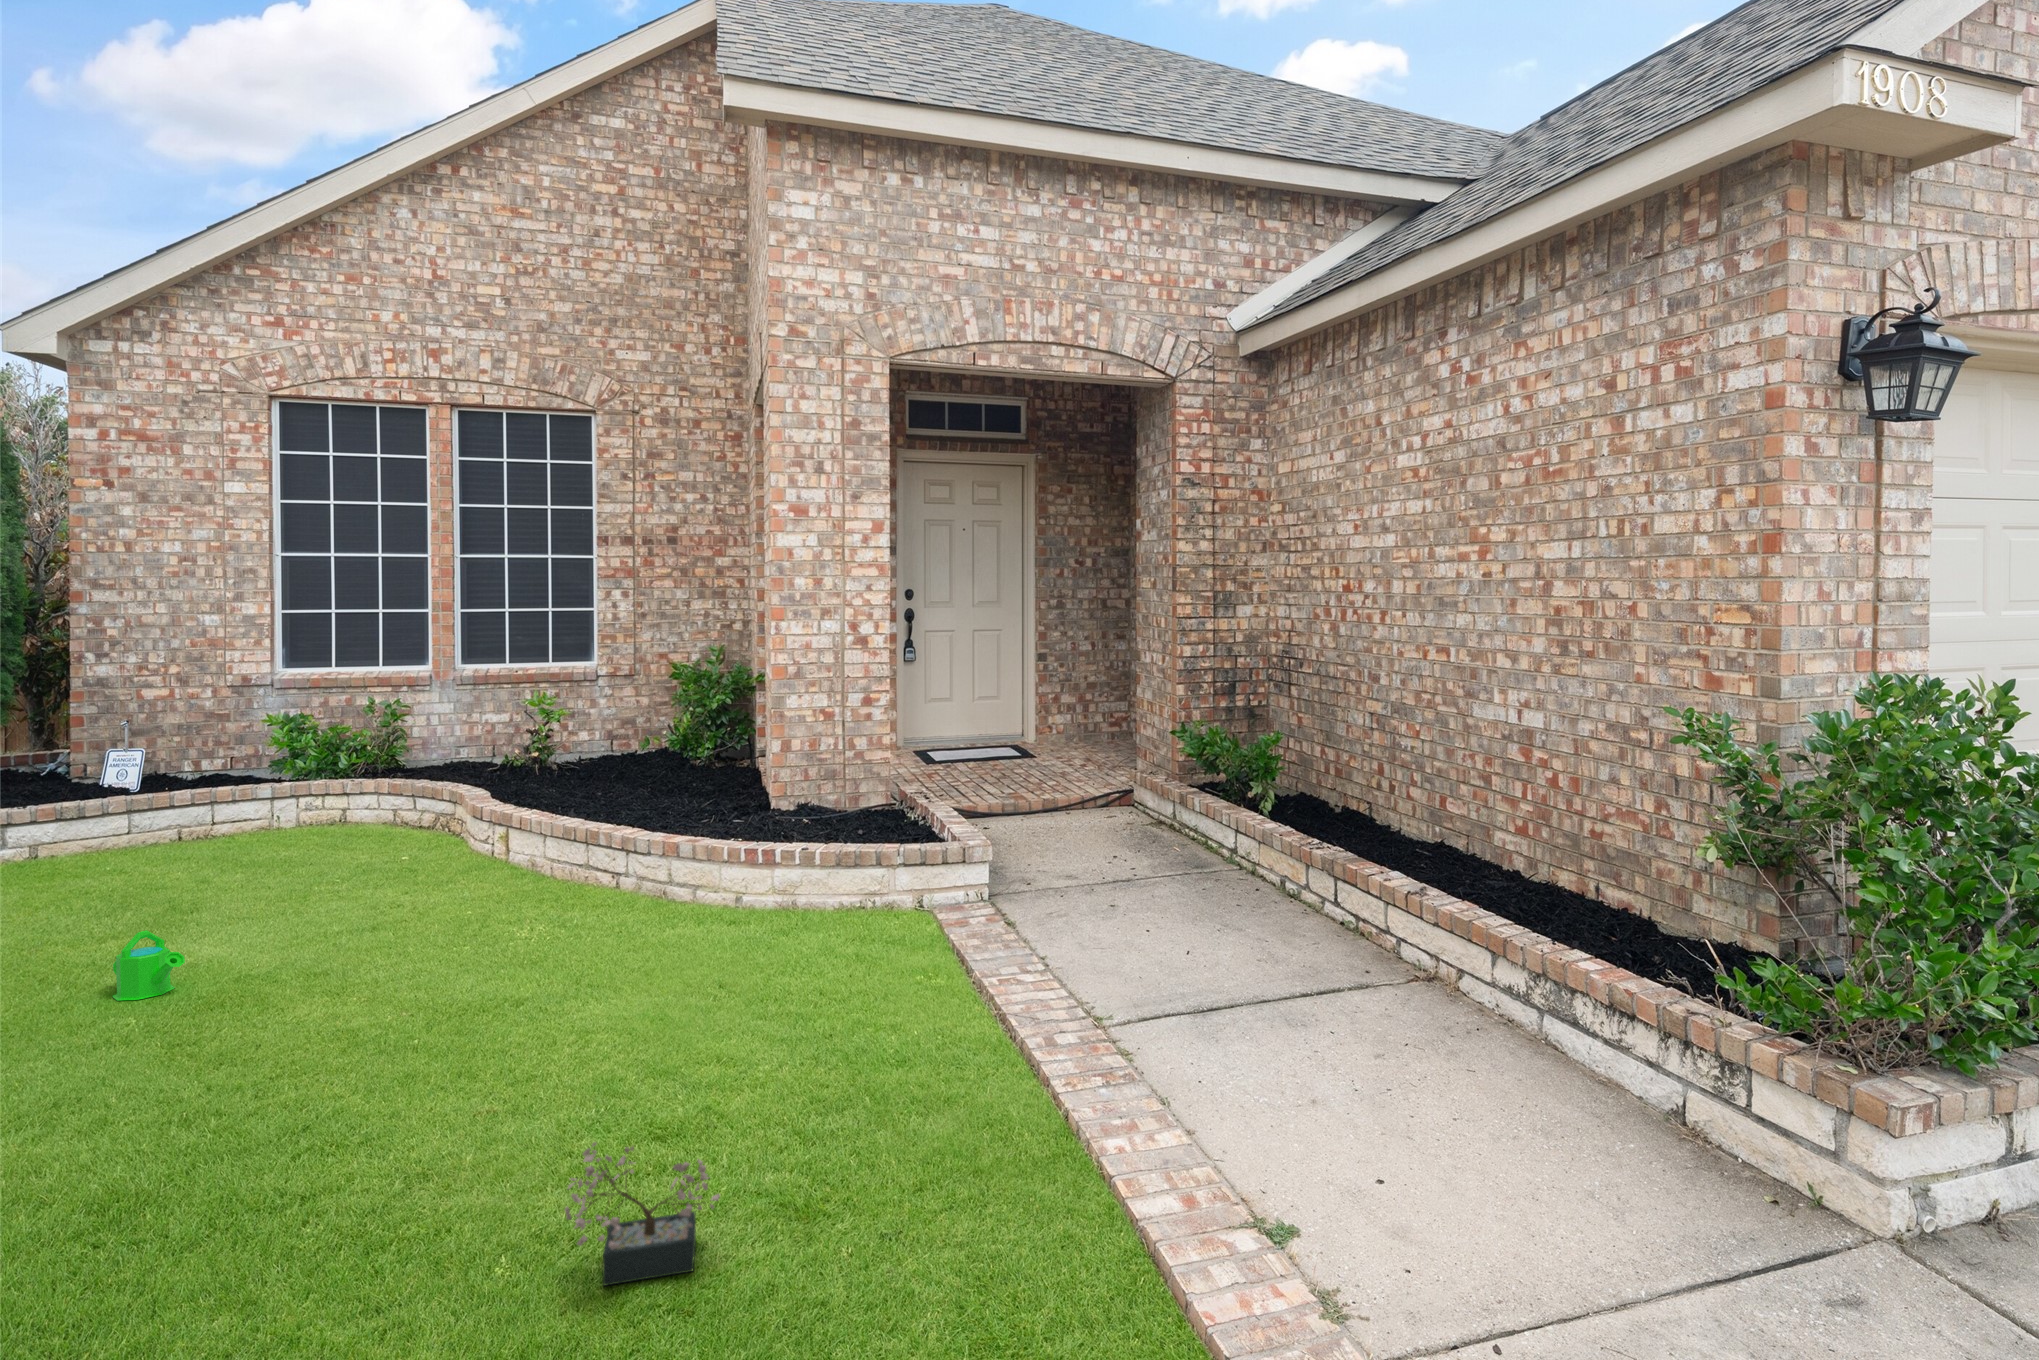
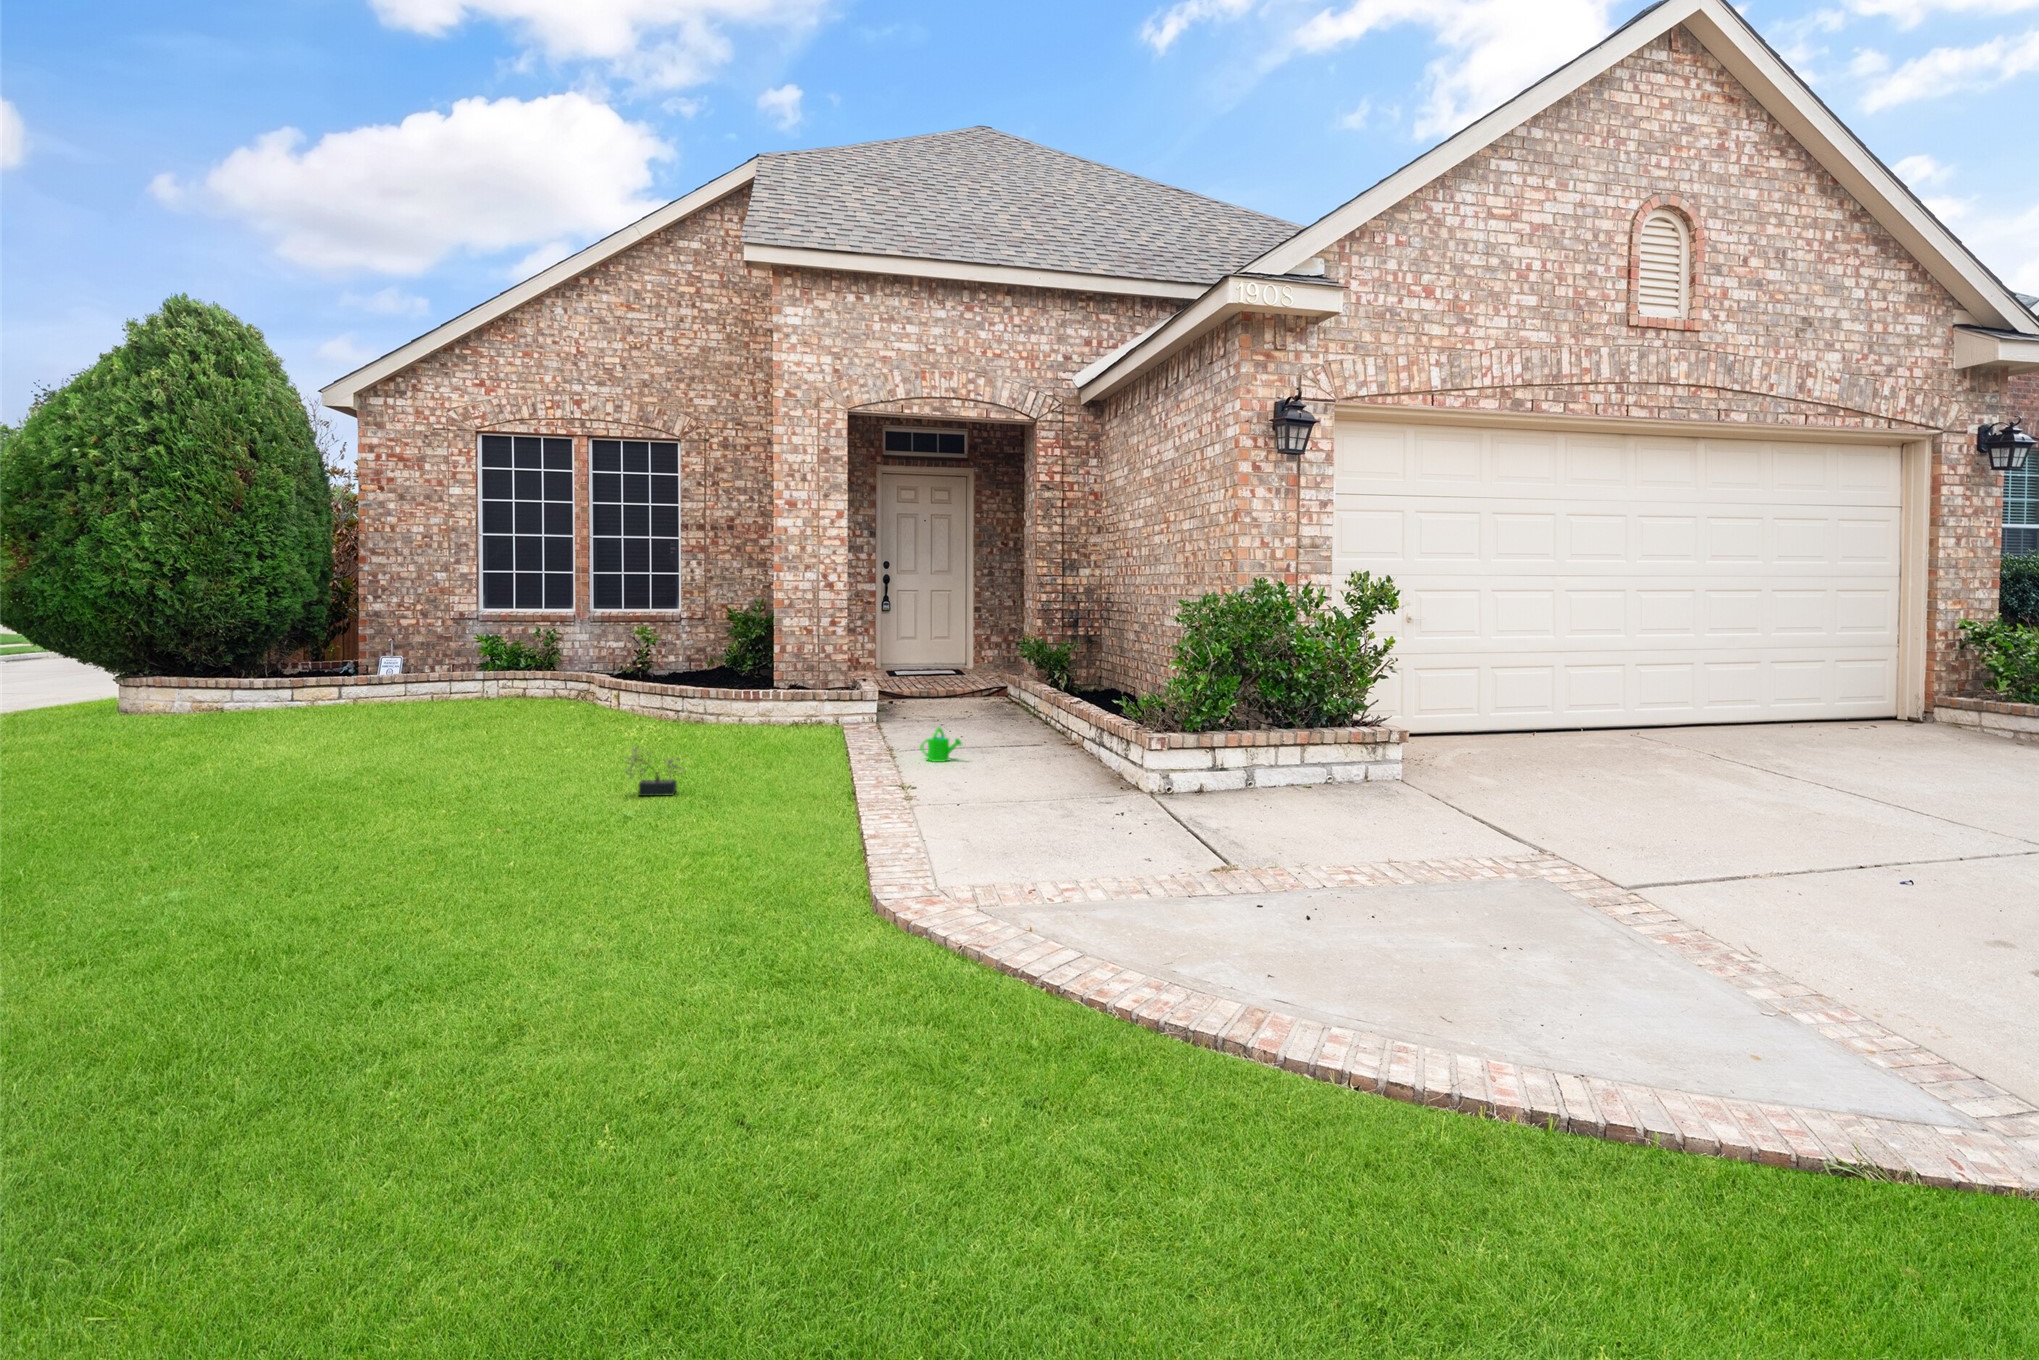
watering can: present [112,930,185,1001] -> present [920,727,962,762]

